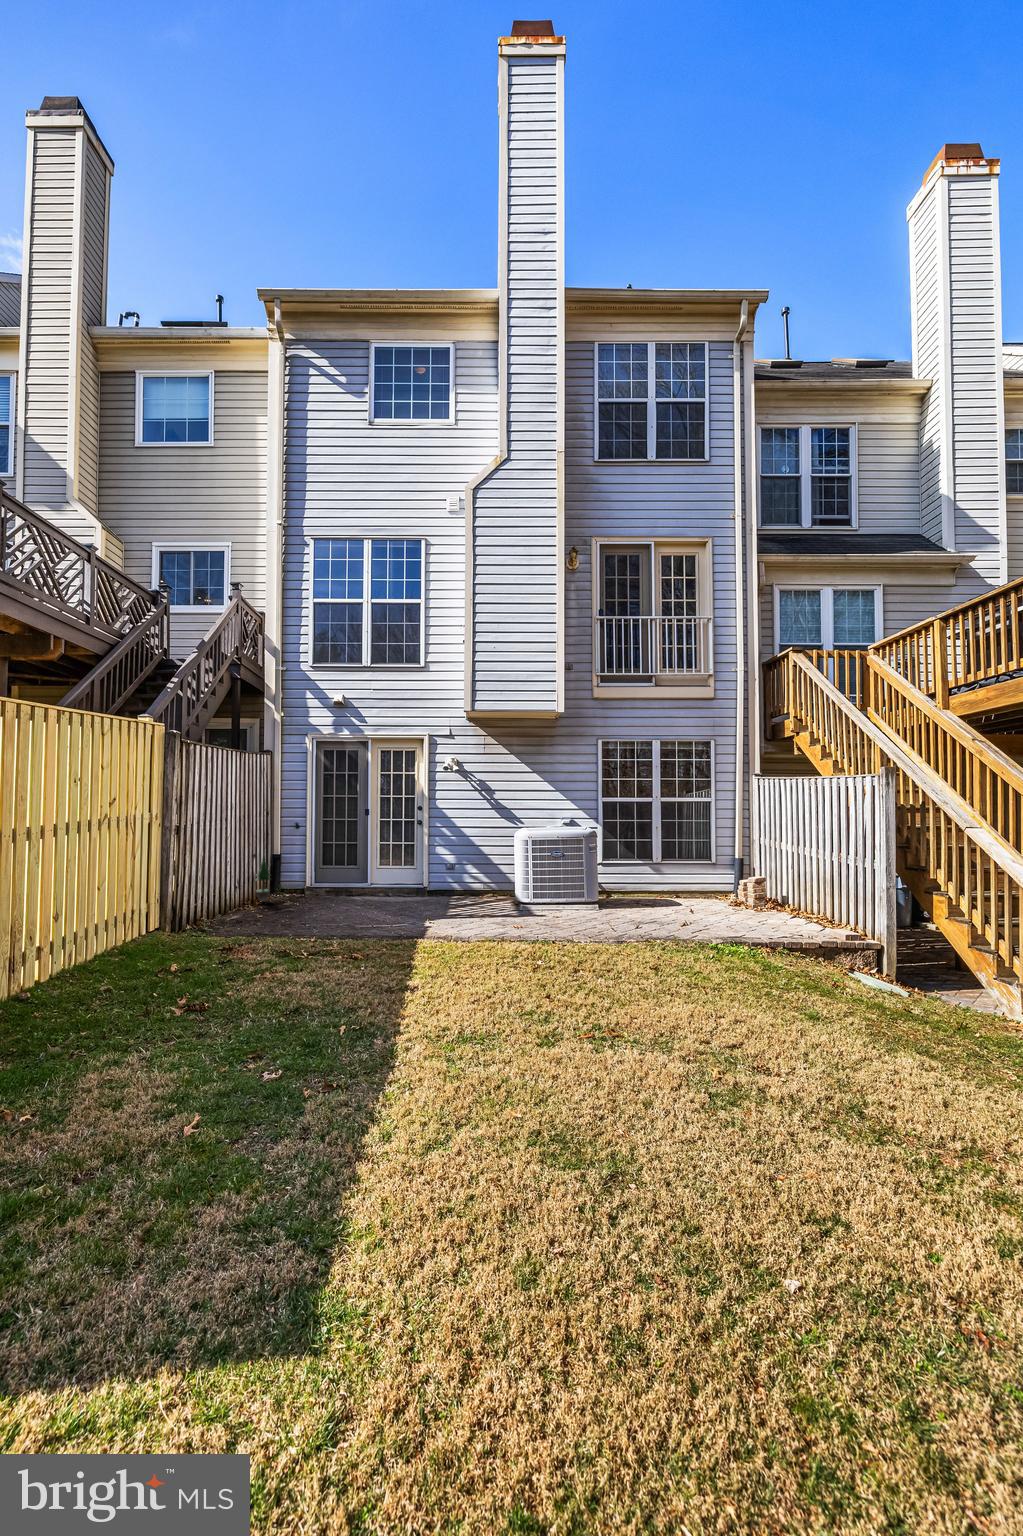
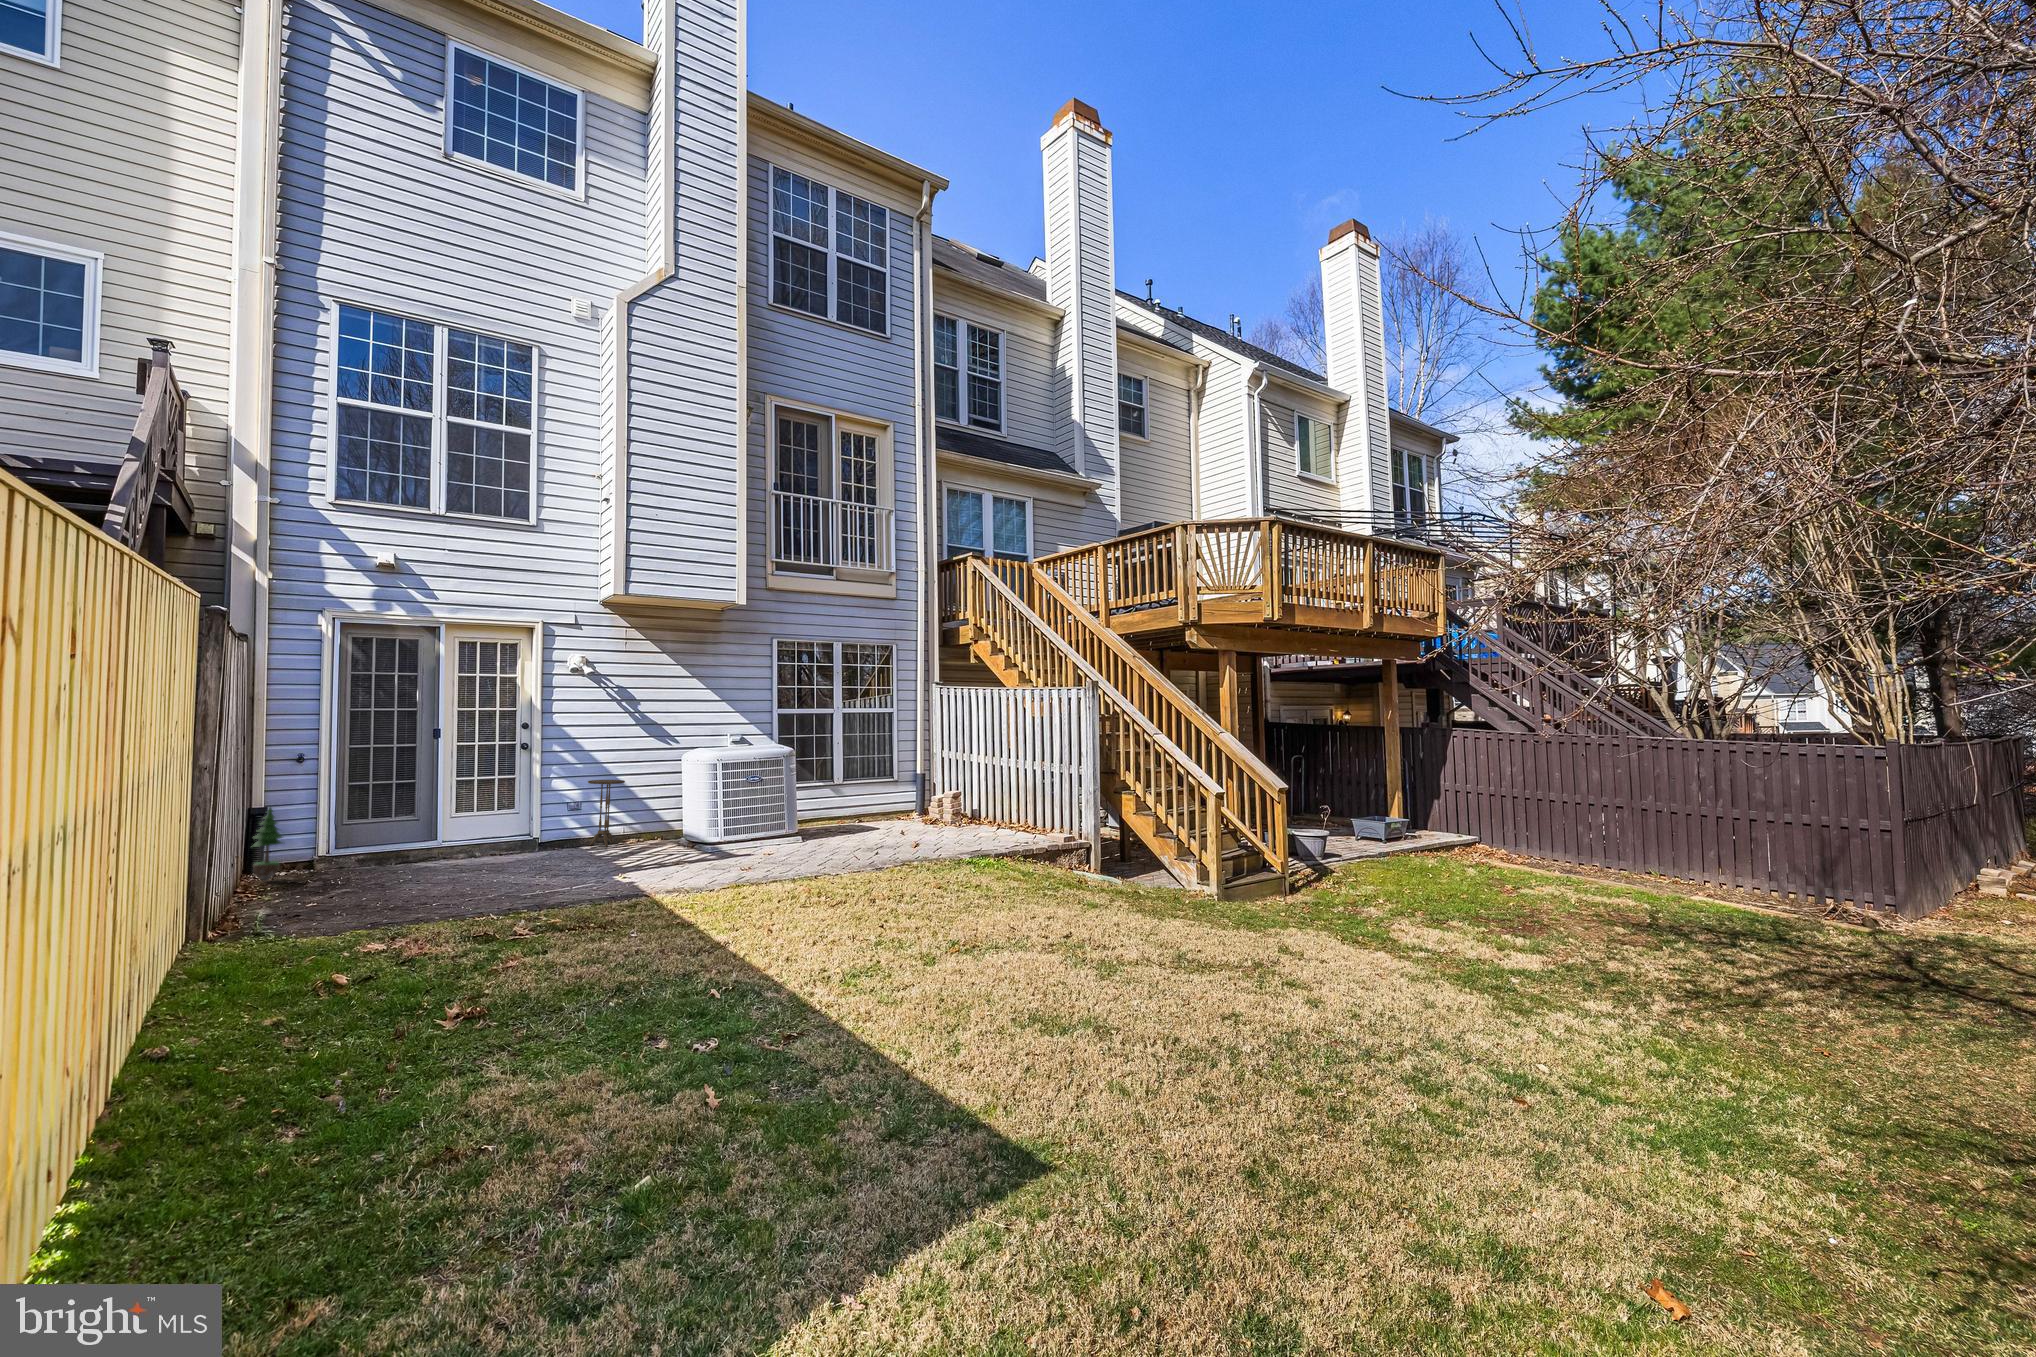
side table: none [452,848,477,899] -> present [588,780,625,847]

